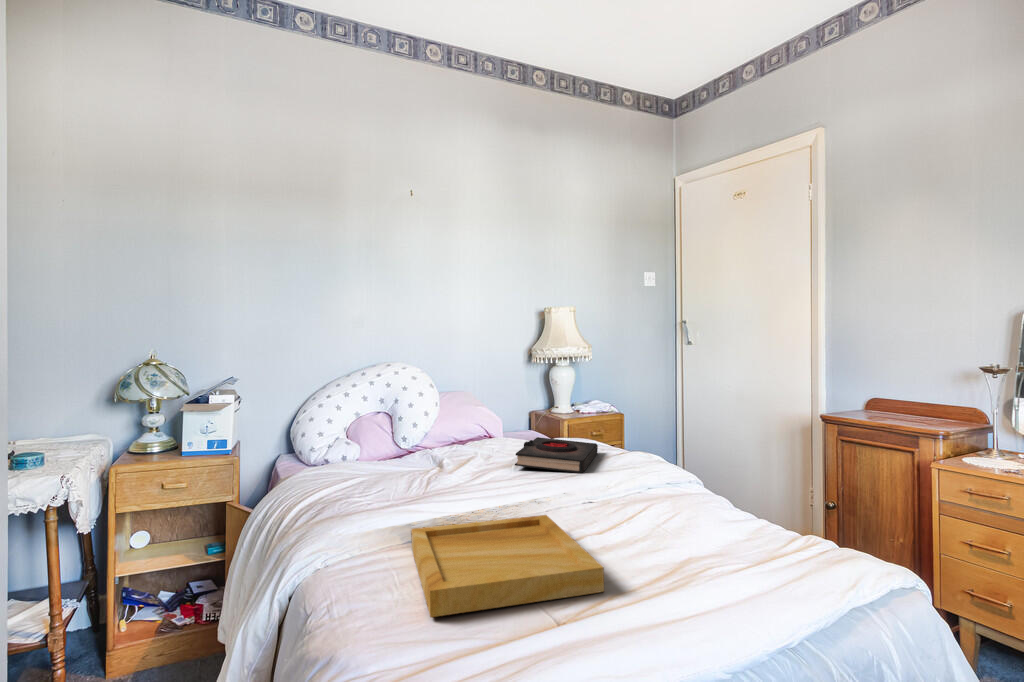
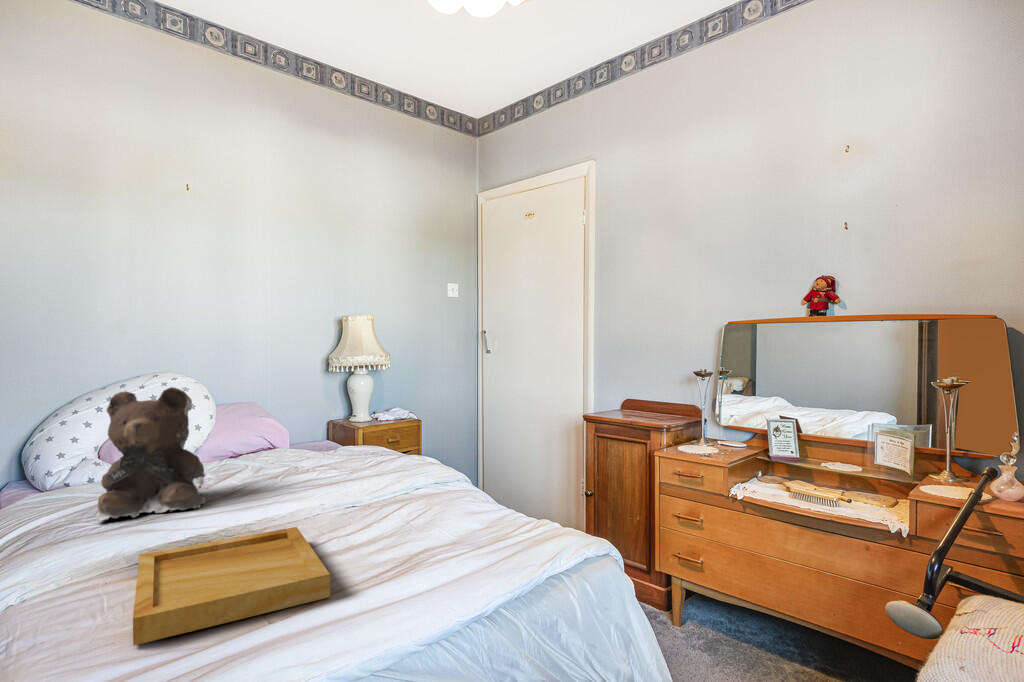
teddy bear: none [364,373,451,494] -> present [96,387,205,521]
book: present [515,437,598,473] -> none [282,447,375,482]

